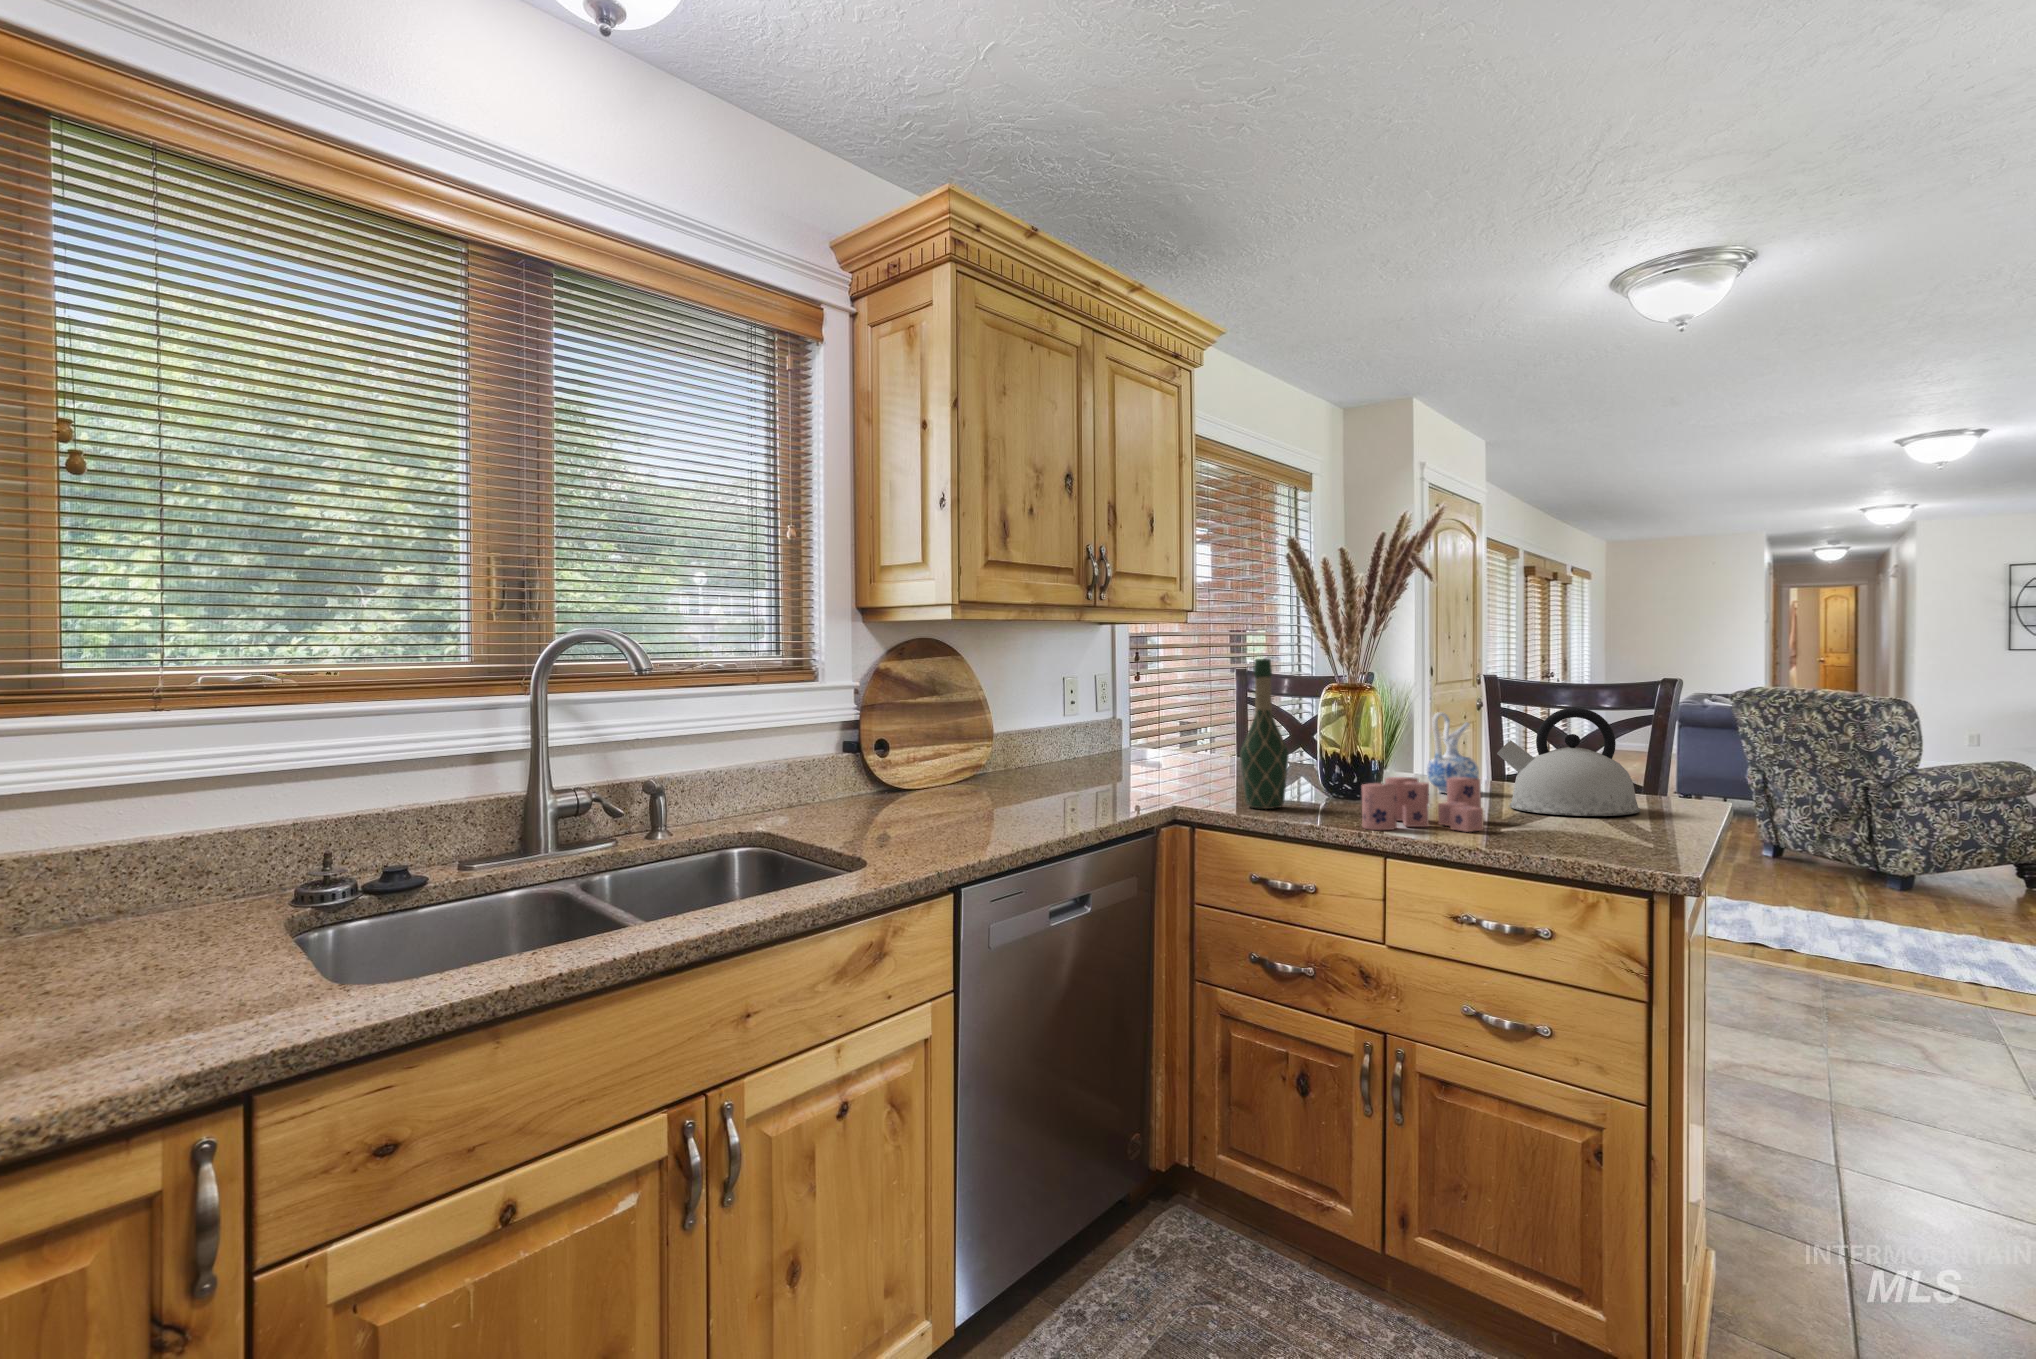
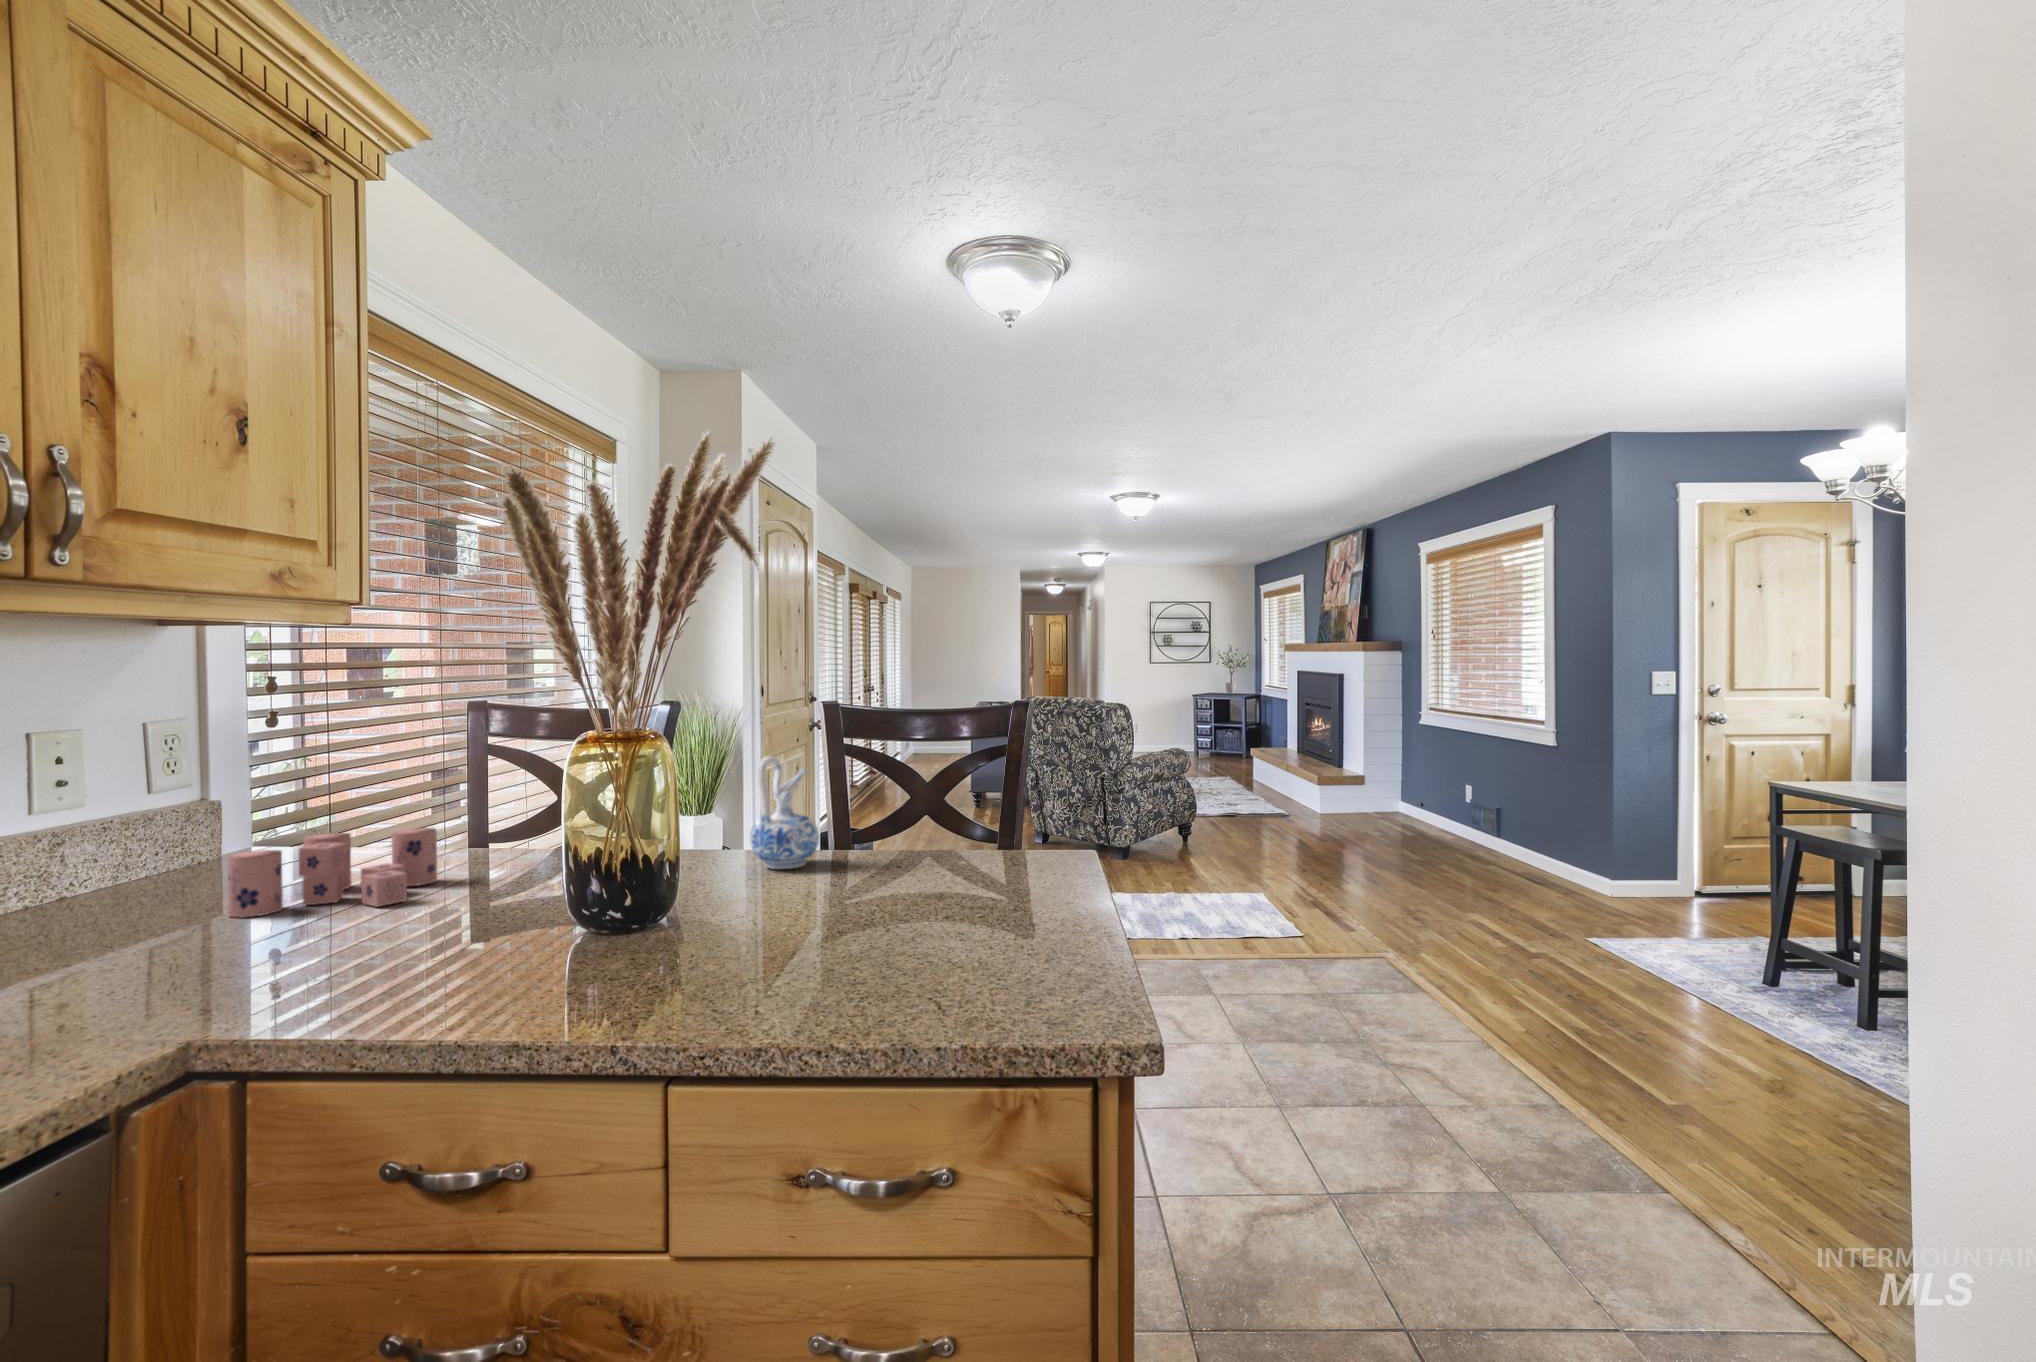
wine bottle: present [1240,659,1289,809] -> none [416,684,513,954]
kettle: present [1497,708,1640,816] -> none [846,753,1022,911]
candle: present [1362,777,1483,832] -> present [227,828,437,917]

